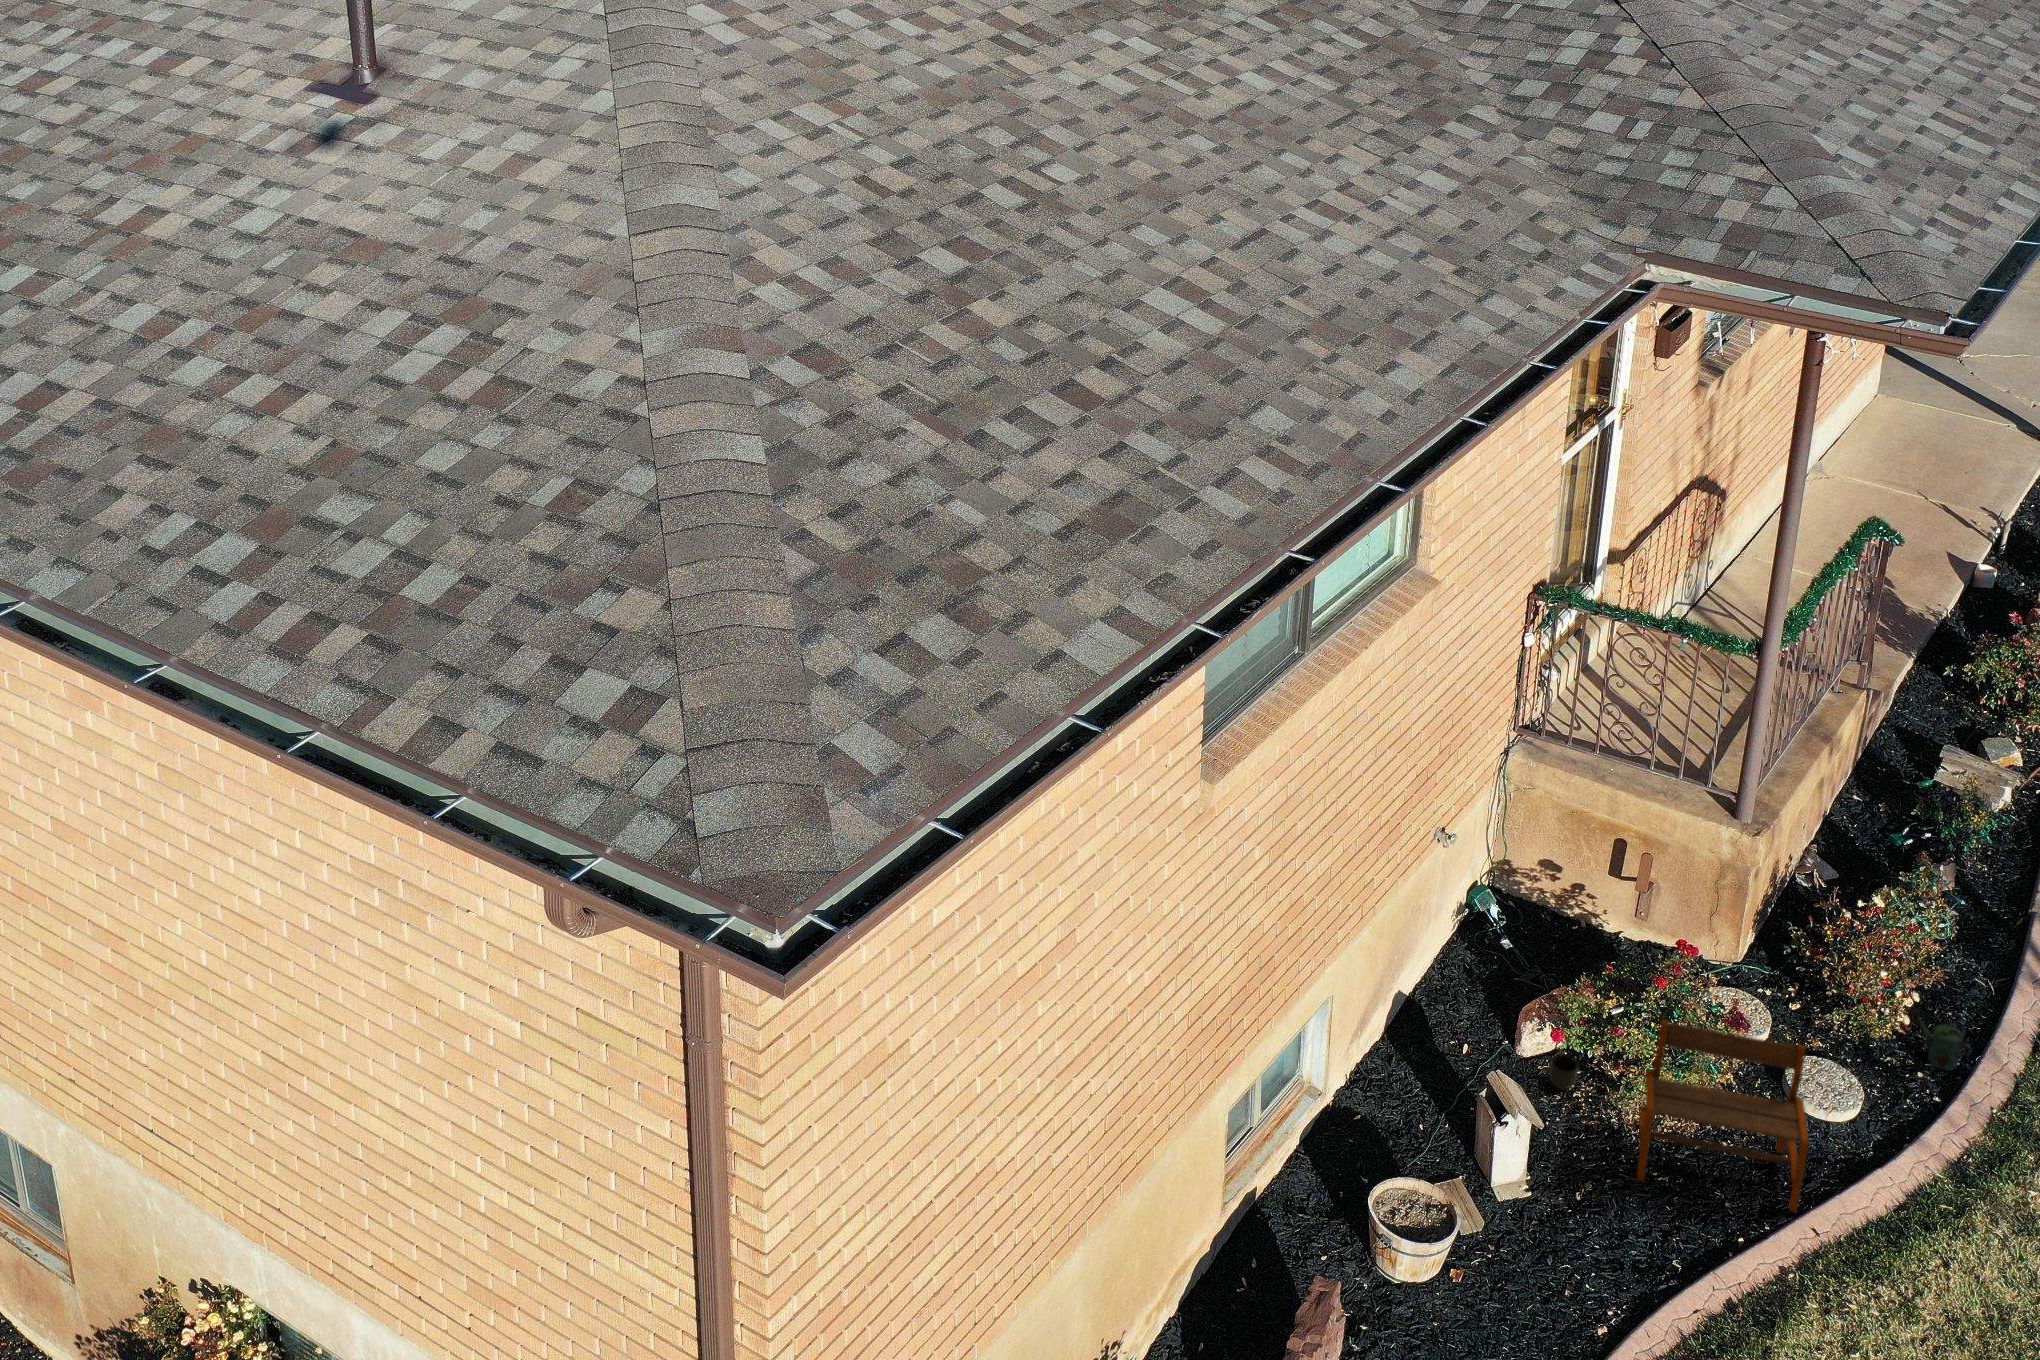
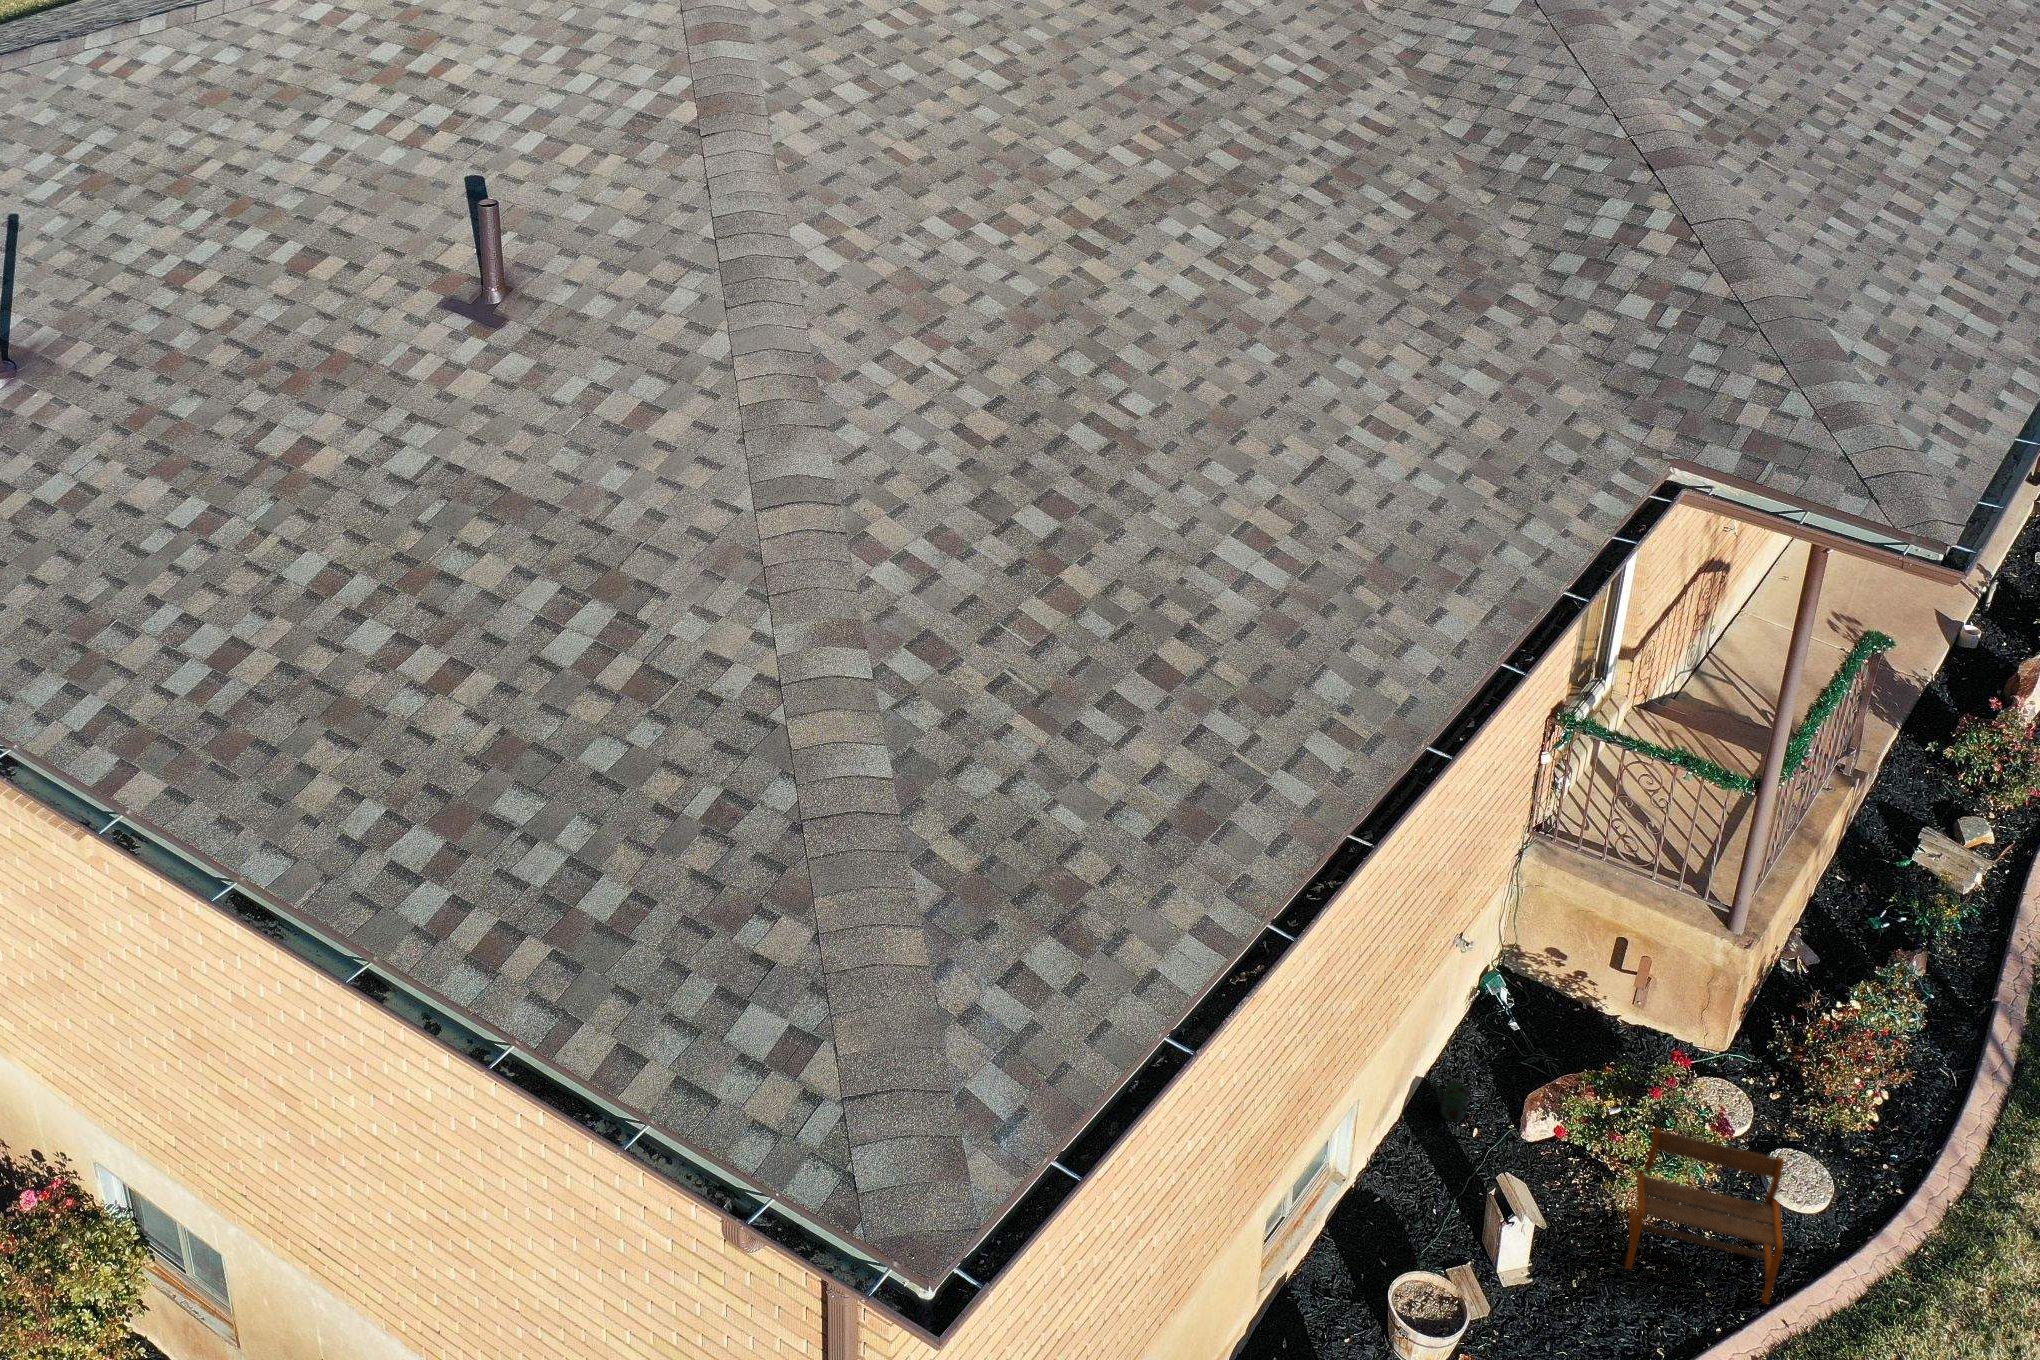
watering can: present [1912,1010,1971,1070] -> present [1426,1070,1475,1122]
planter: present [1549,1055,1579,1090] -> none [1548,1142,1576,1174]

